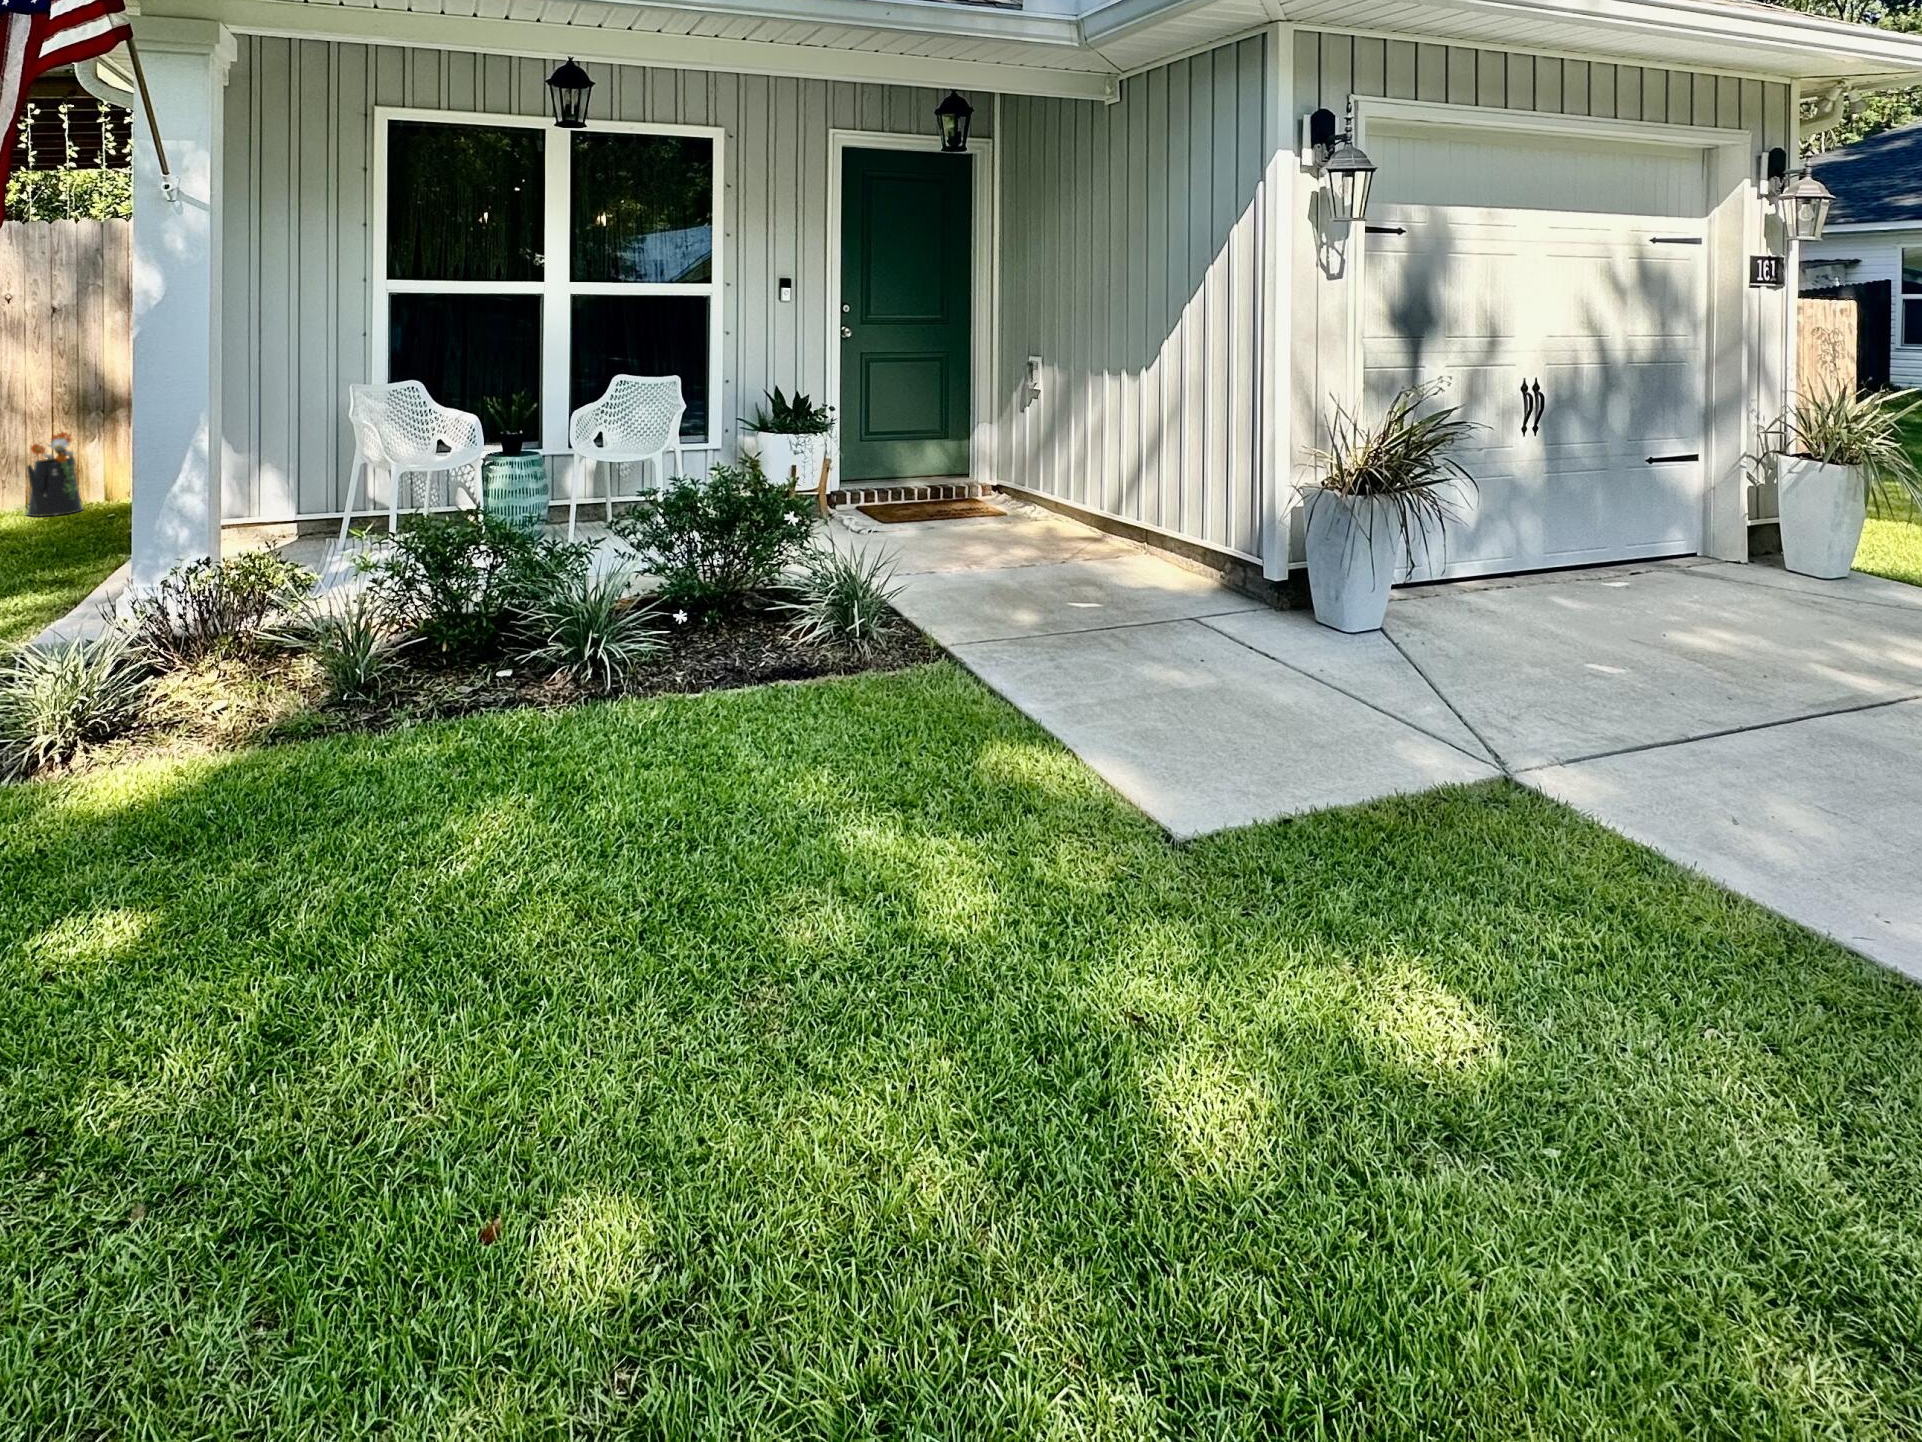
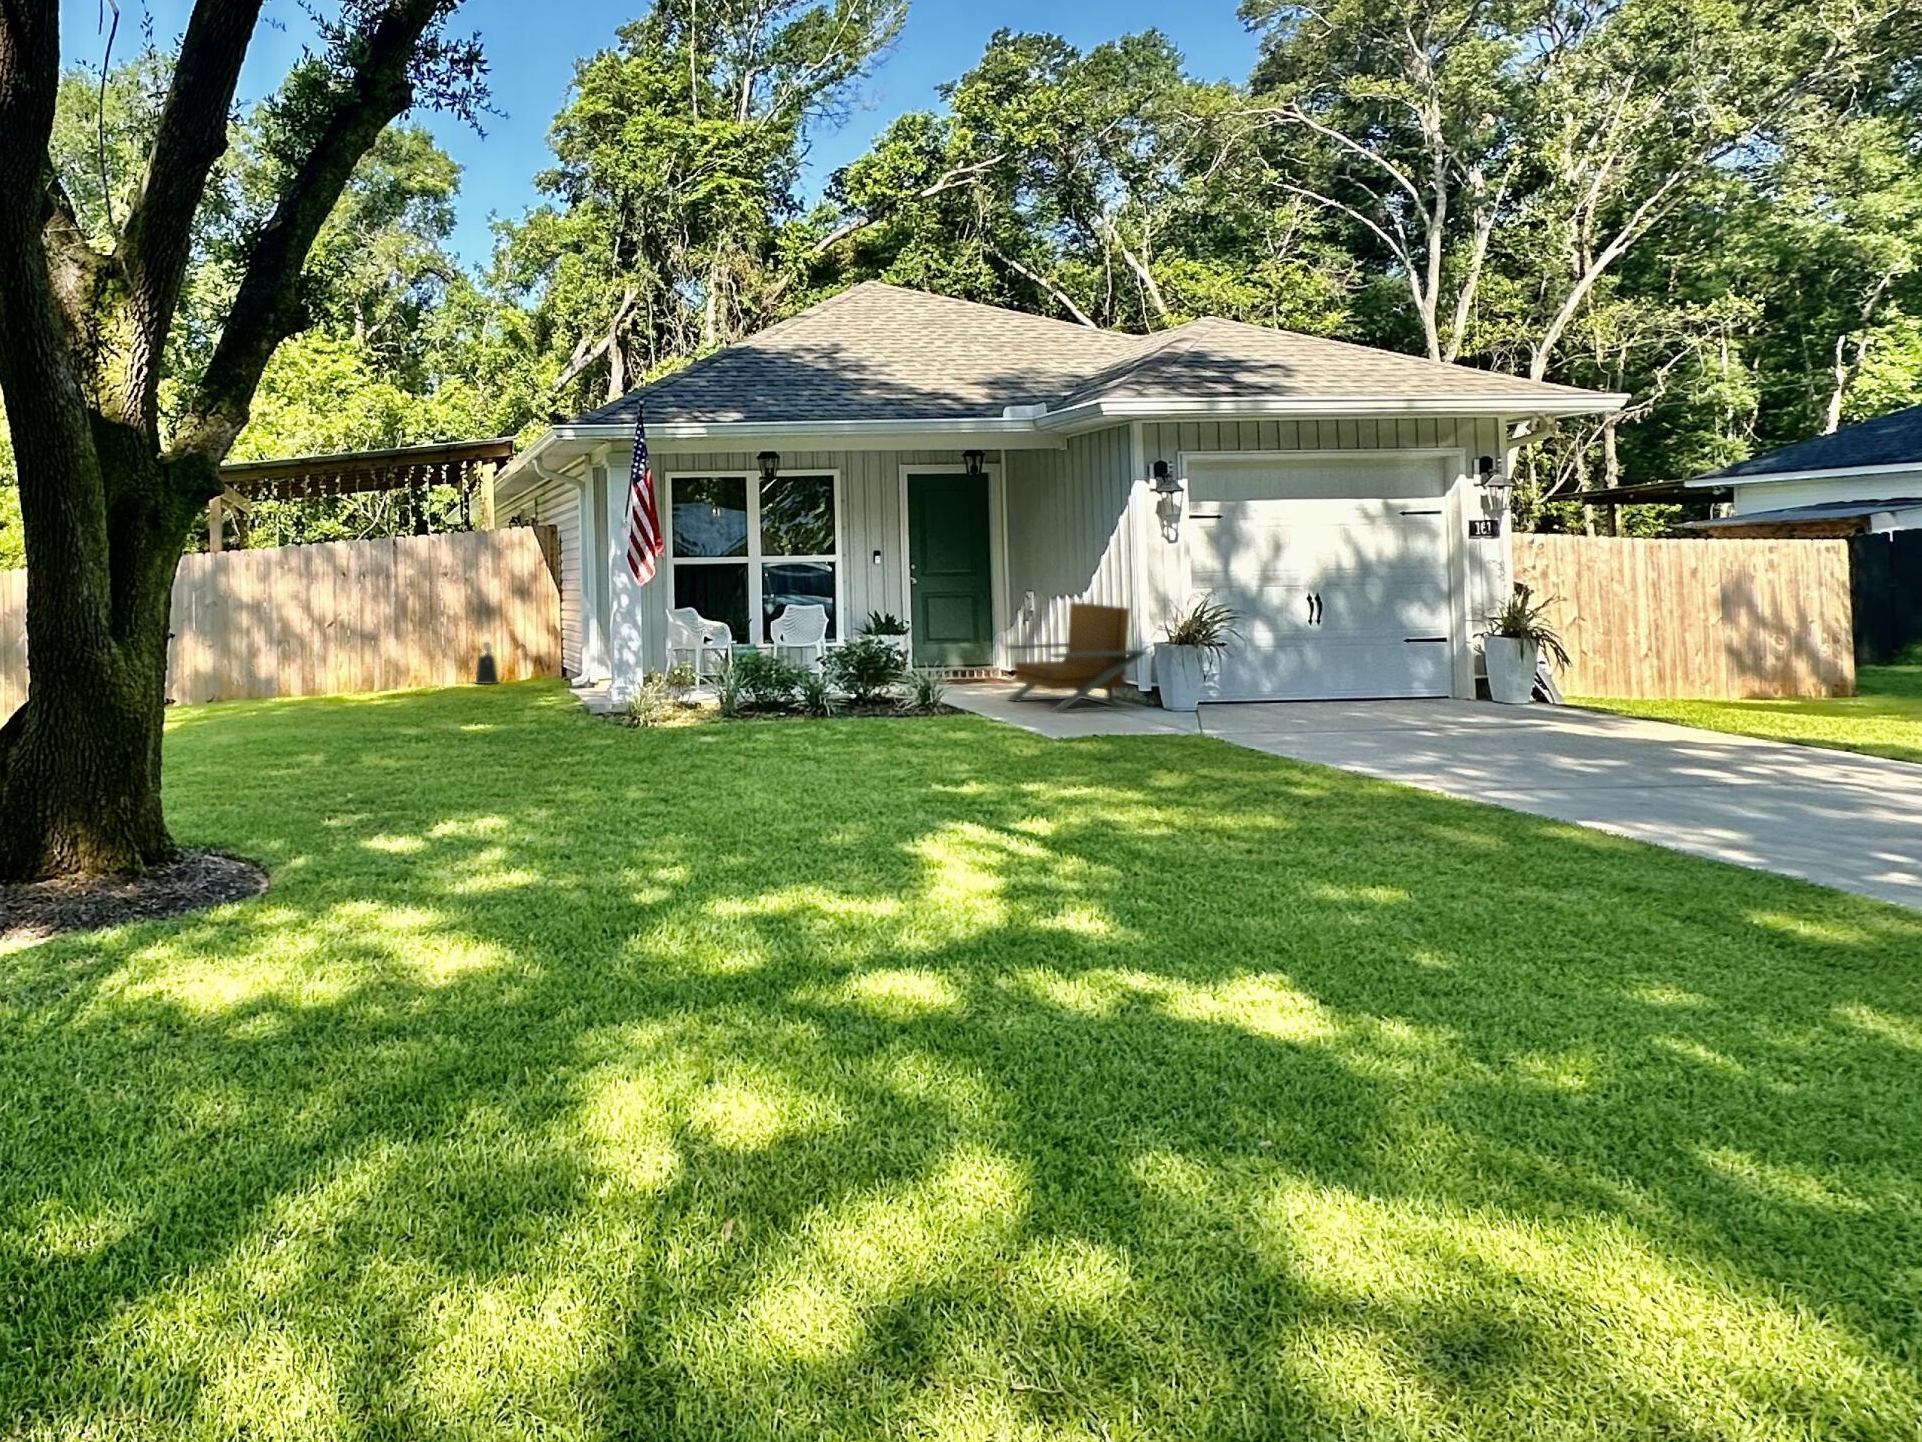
lounge chair: none [995,388,1283,650] -> present [1007,602,1145,713]

